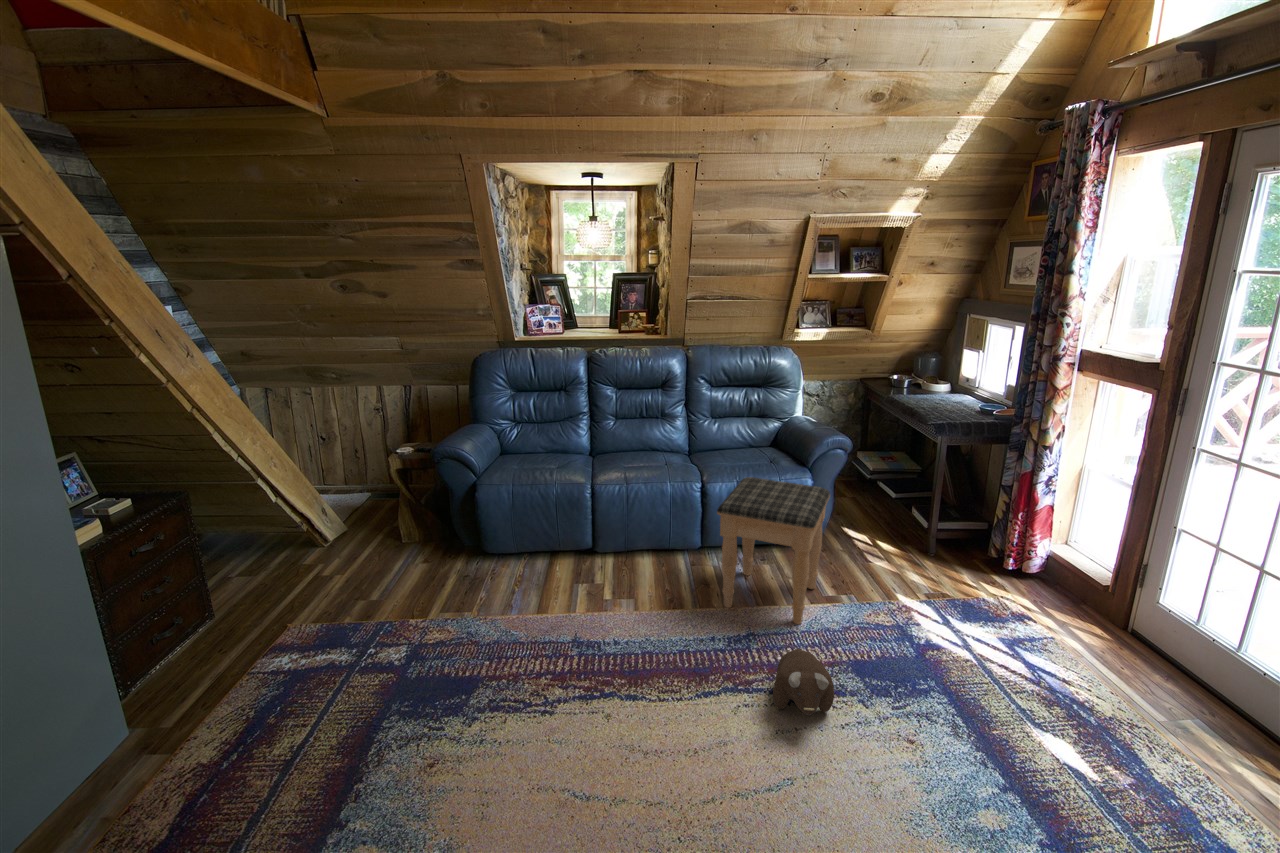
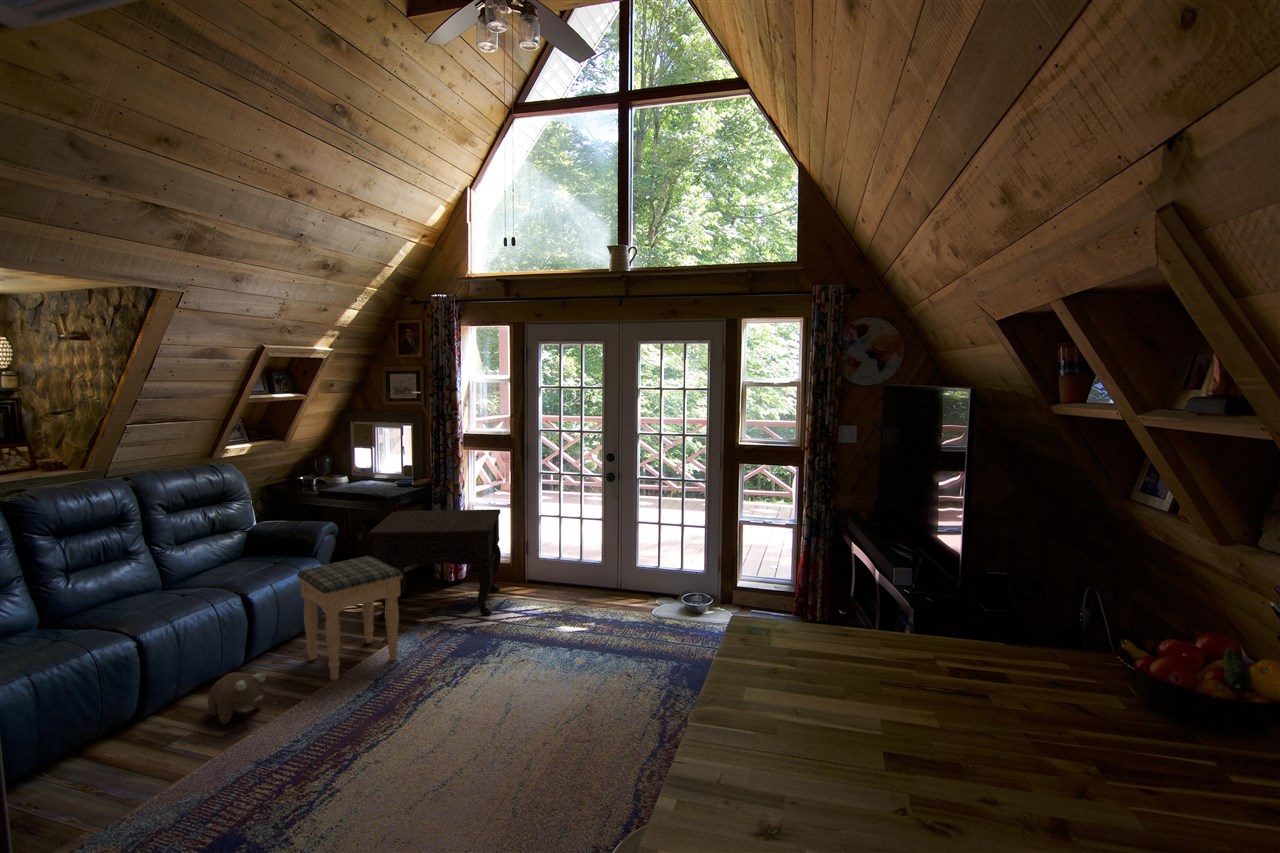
side table: none [857,442,1098,644] -> present [368,509,501,619]
plush toy: present [773,649,834,715] -> present [208,672,267,724]

